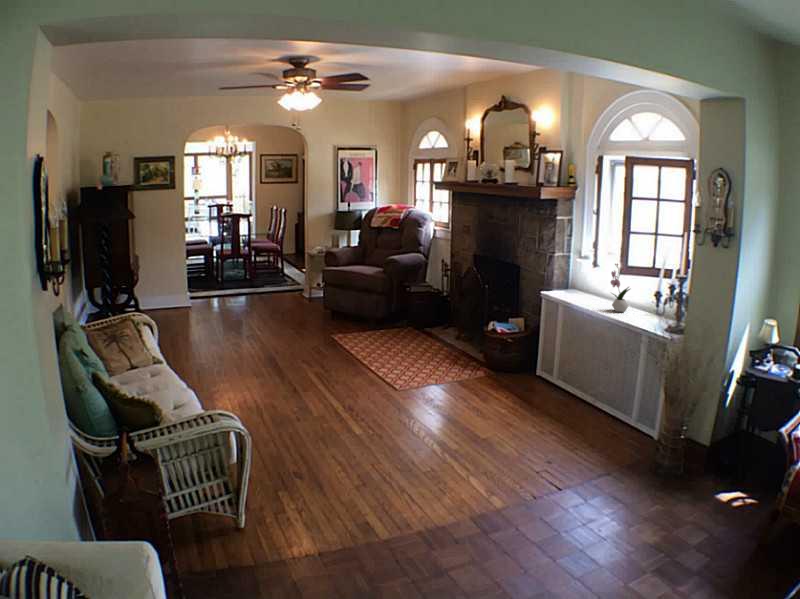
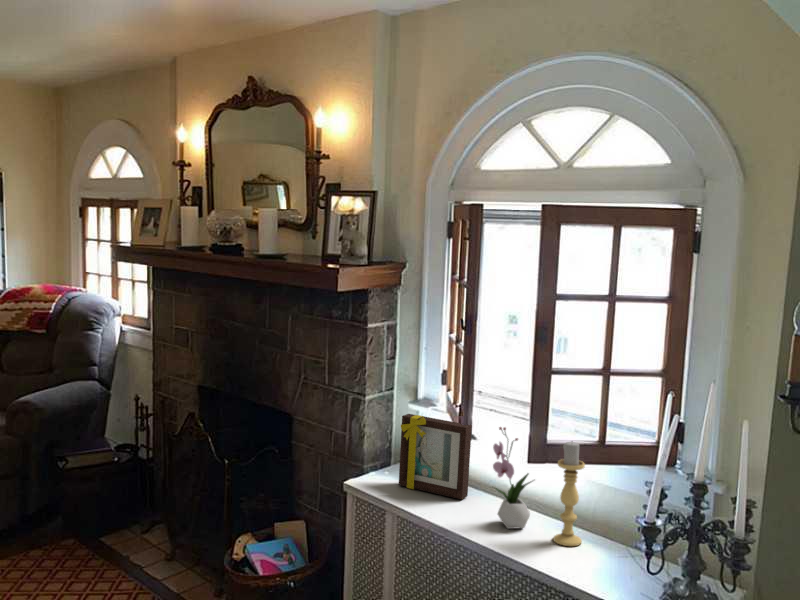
picture frame: none [568,261,605,302] -> present [399,414,472,499]
candle holder: none [637,269,655,319] -> present [553,441,585,546]

